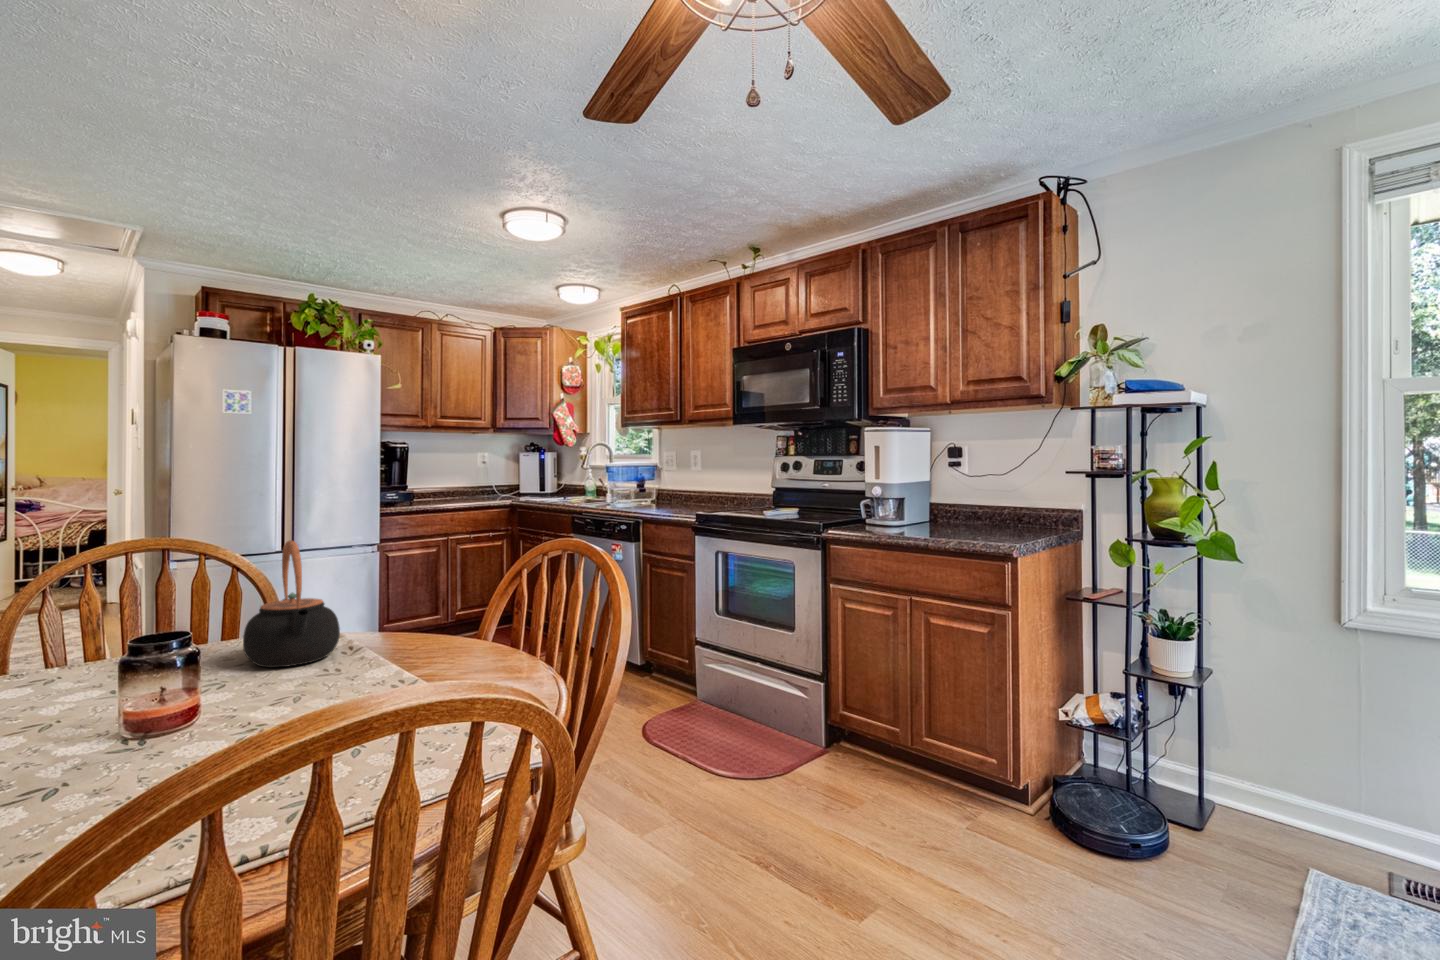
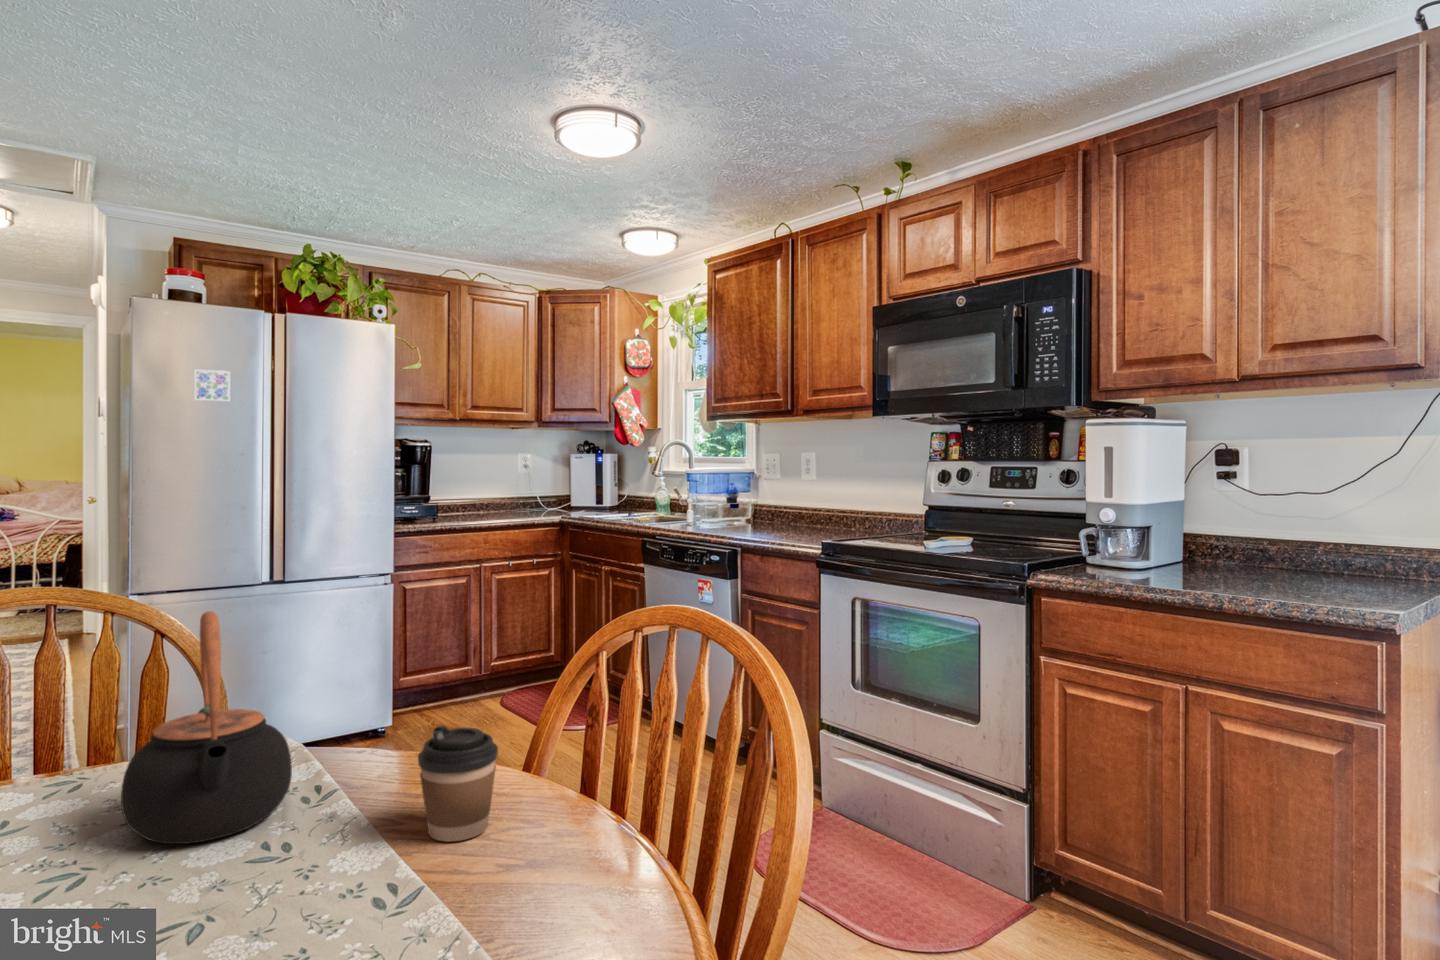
coffee cup: none [416,602,462,663] -> present [418,726,498,842]

